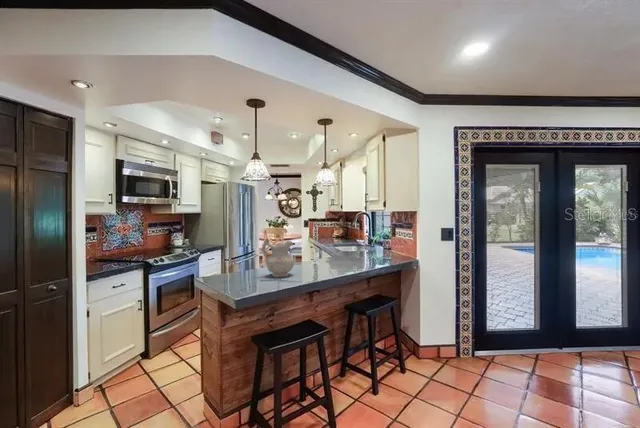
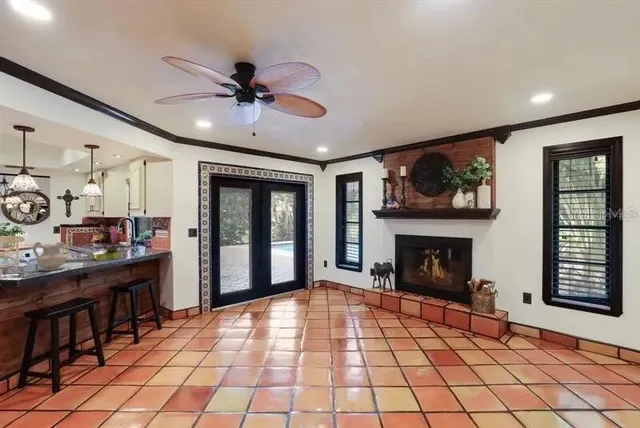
flower arrangement: none [324,221,356,266] -> present [91,226,120,261]

